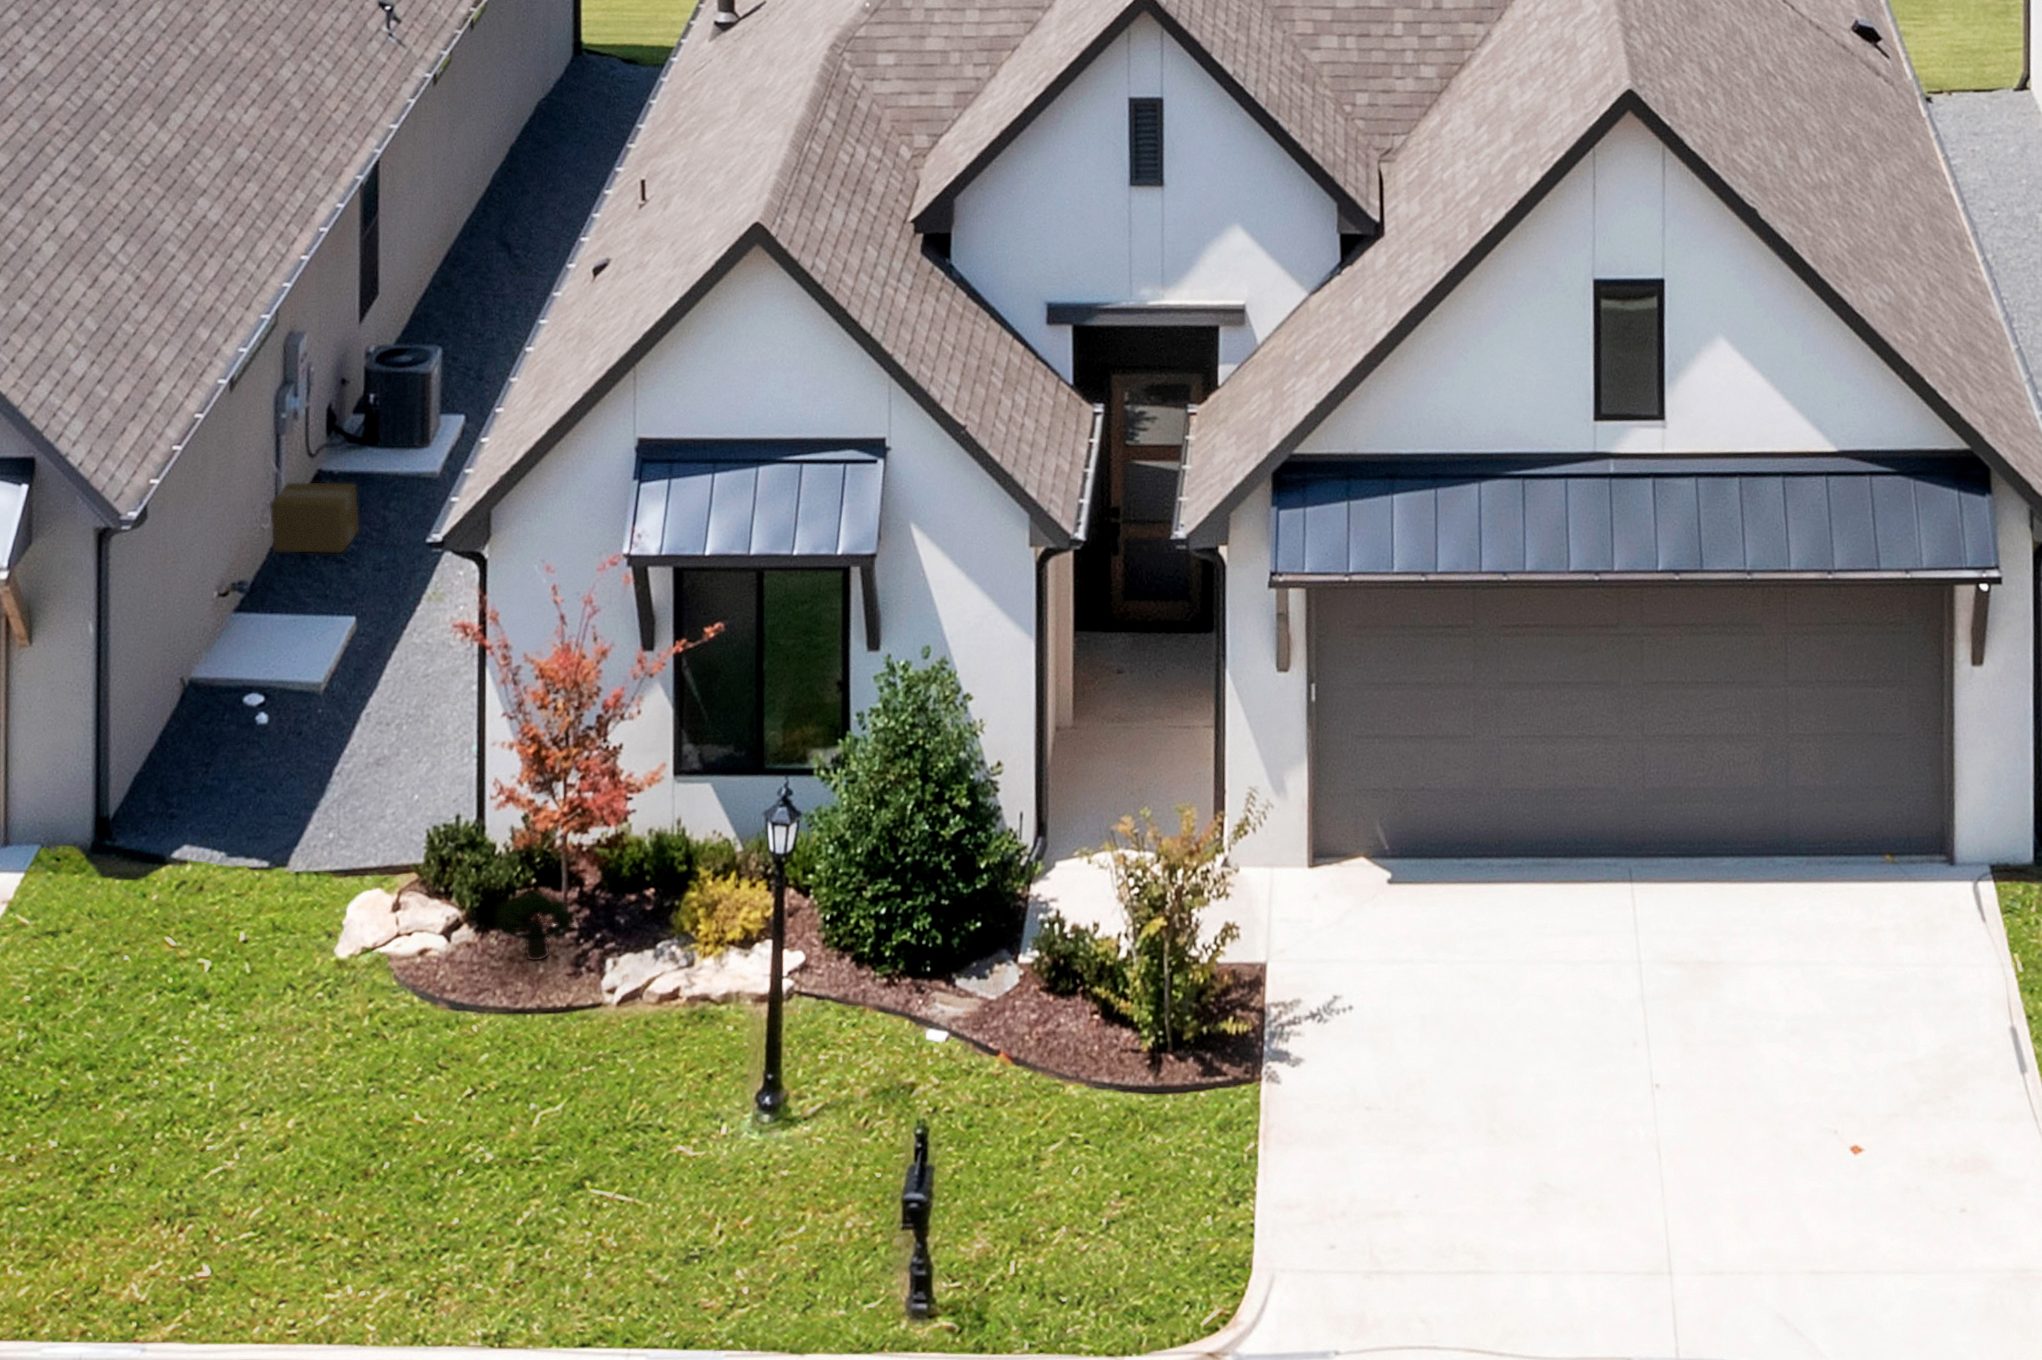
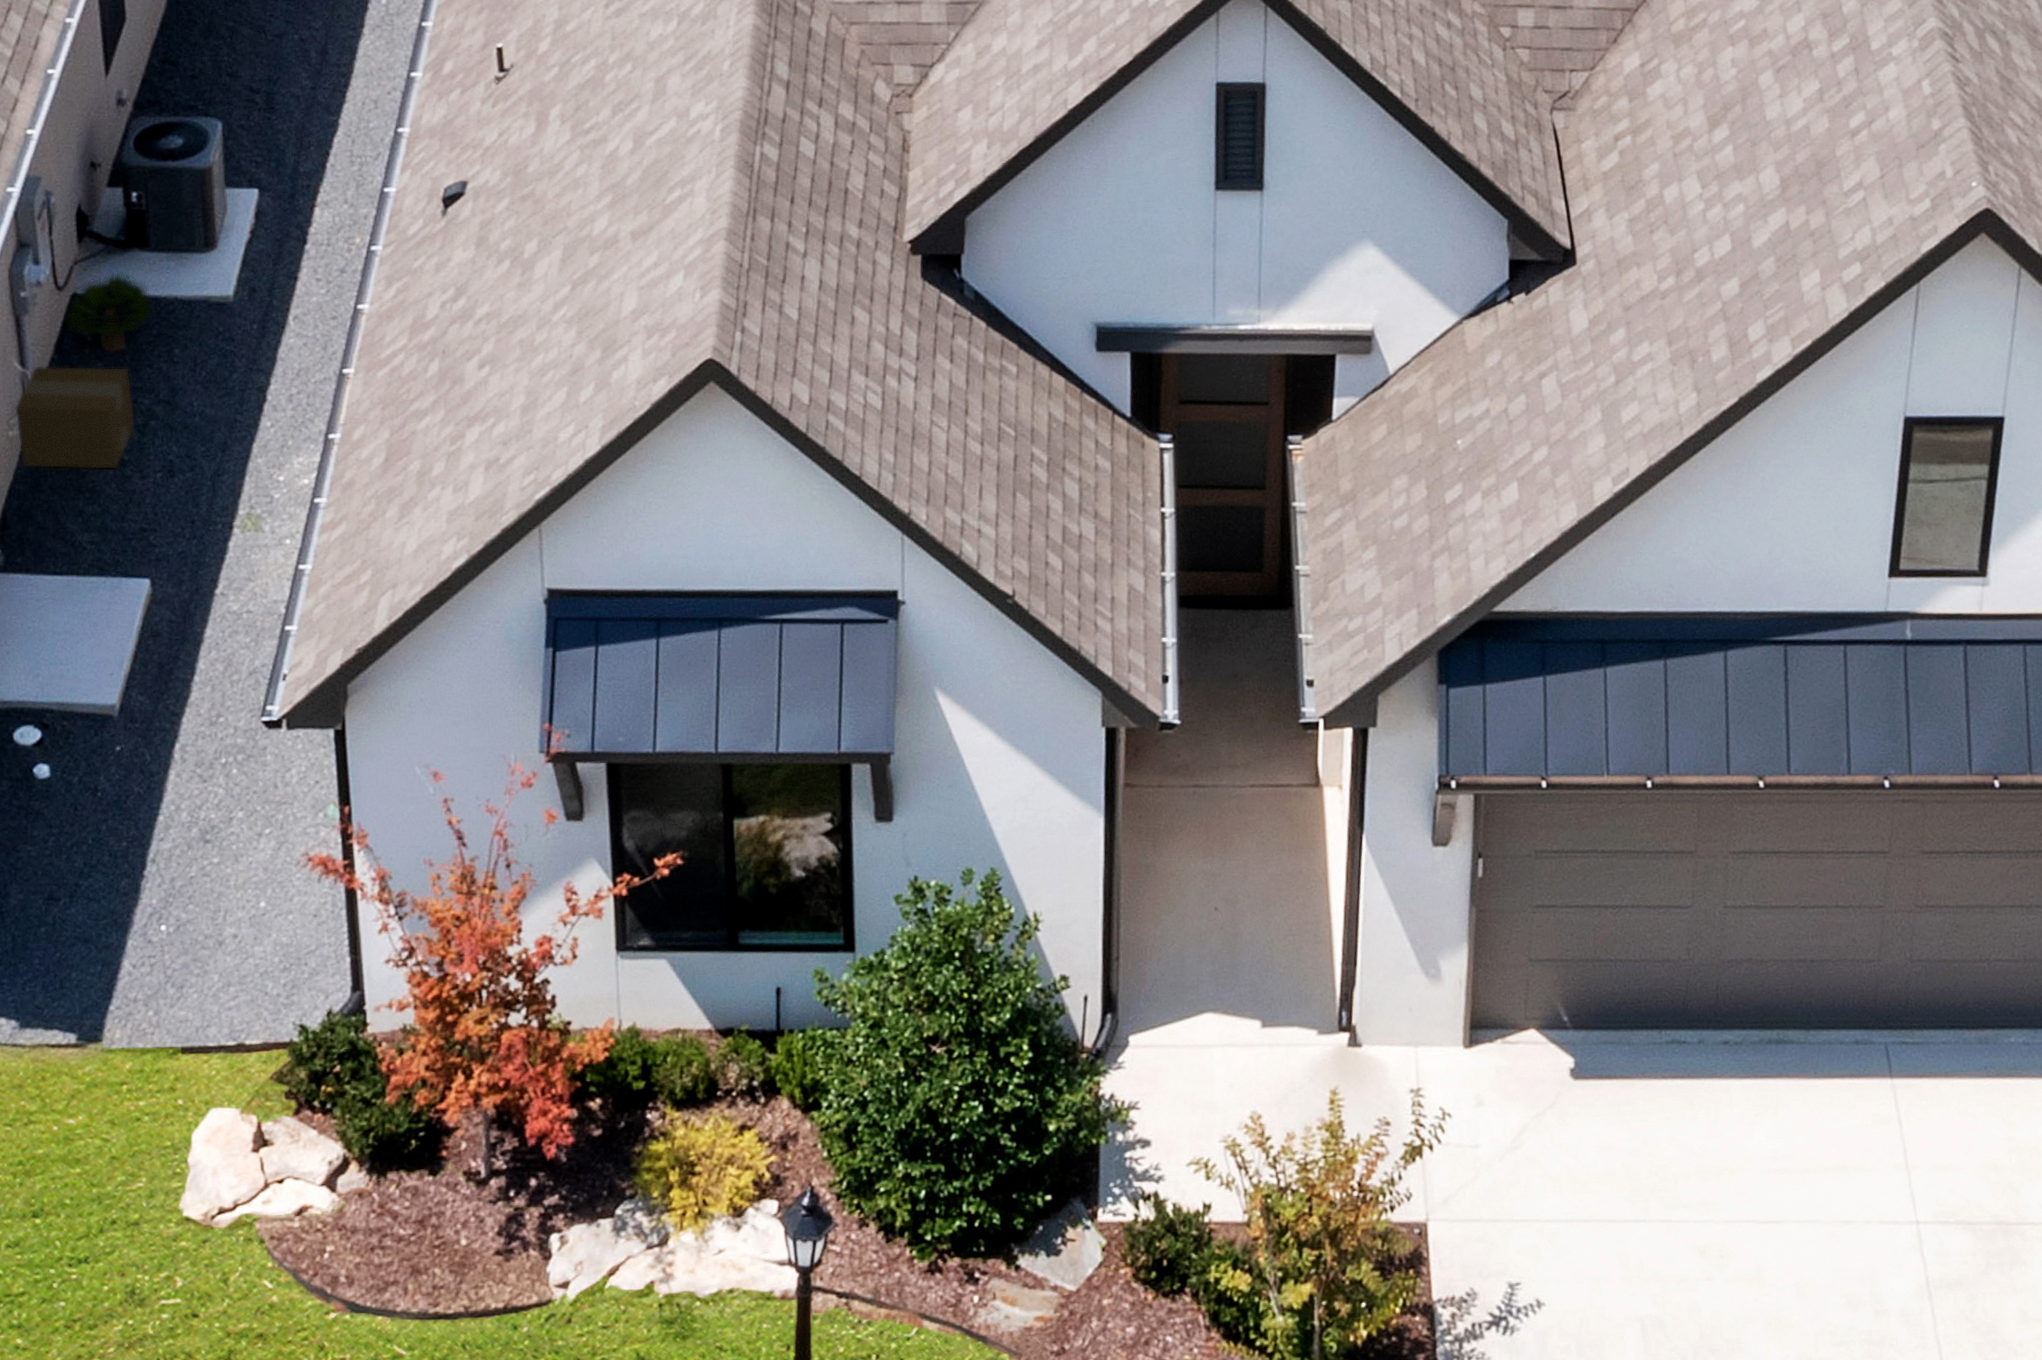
potted plant: present [496,887,575,960] -> present [65,275,151,351]

